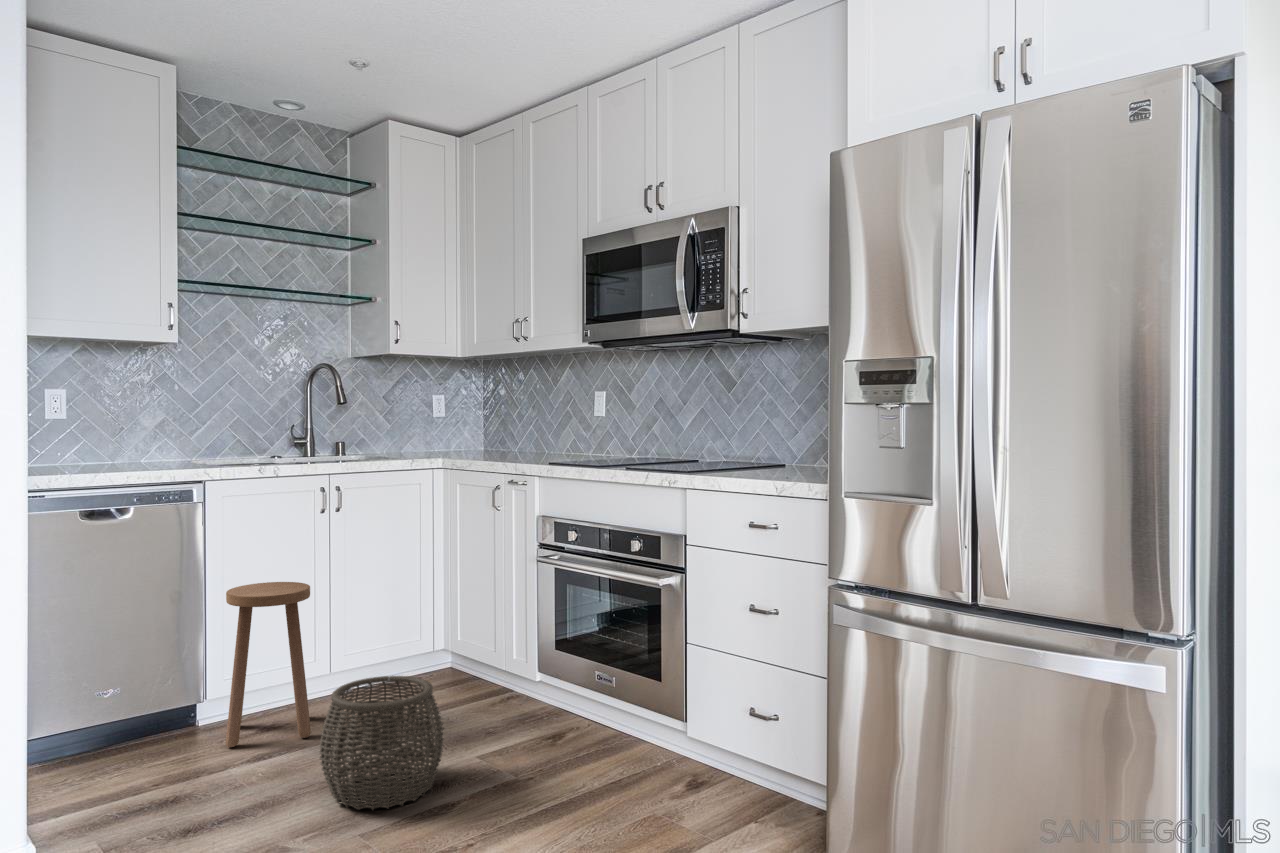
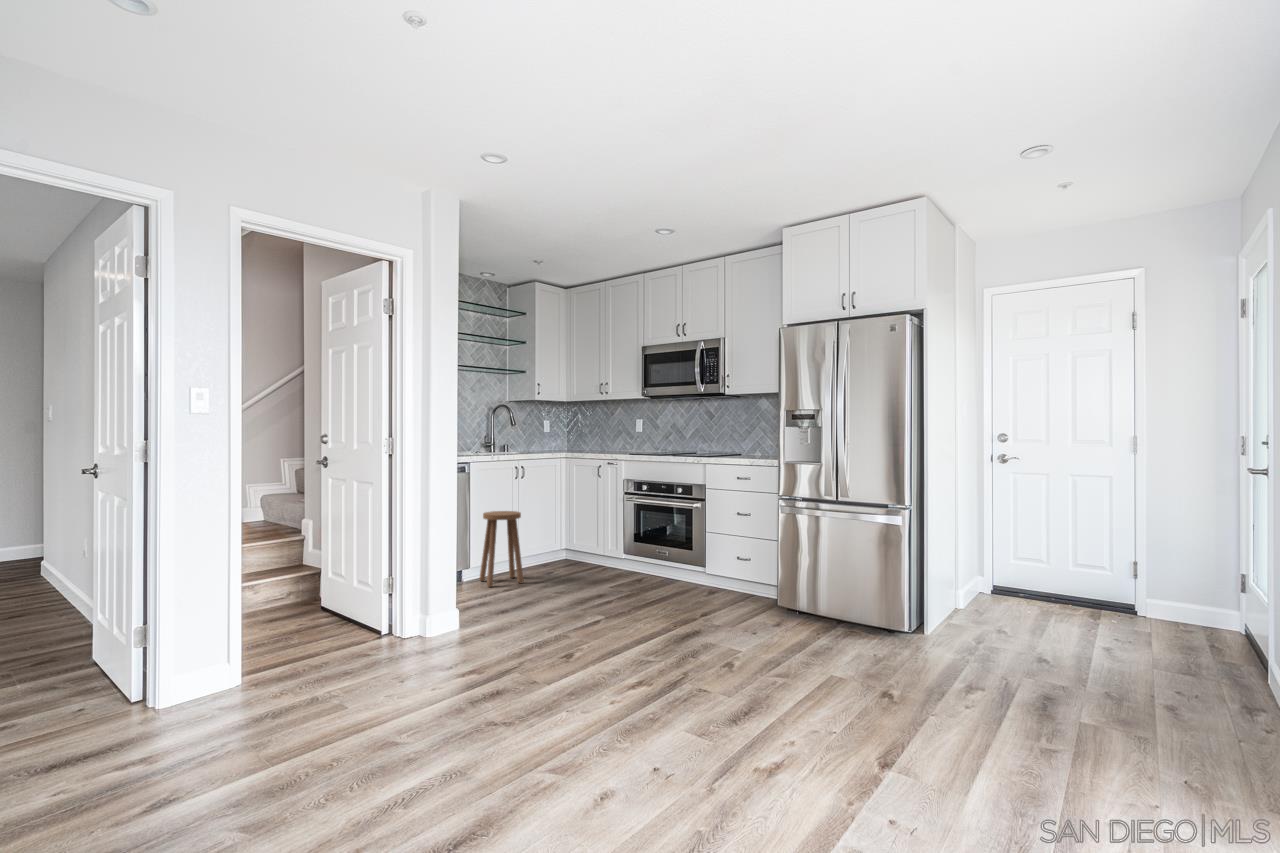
woven basket: present [319,676,444,810] -> none [551,548,604,602]

